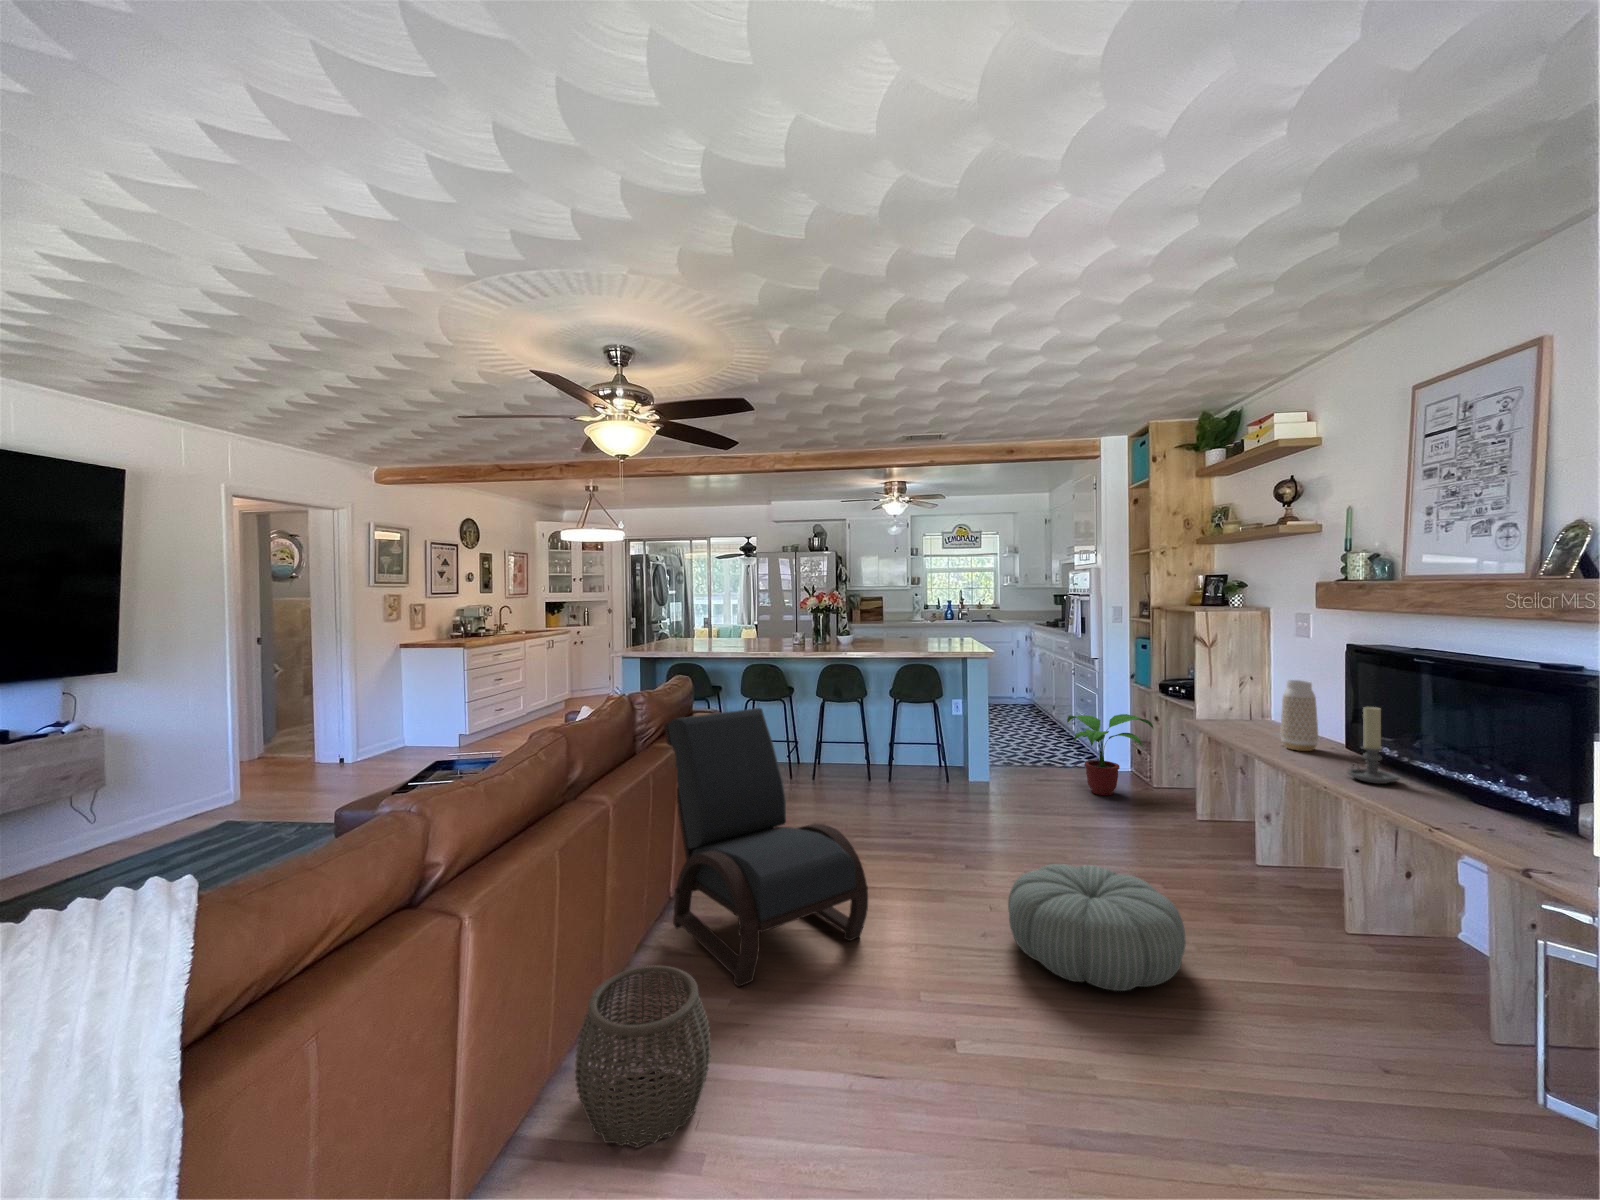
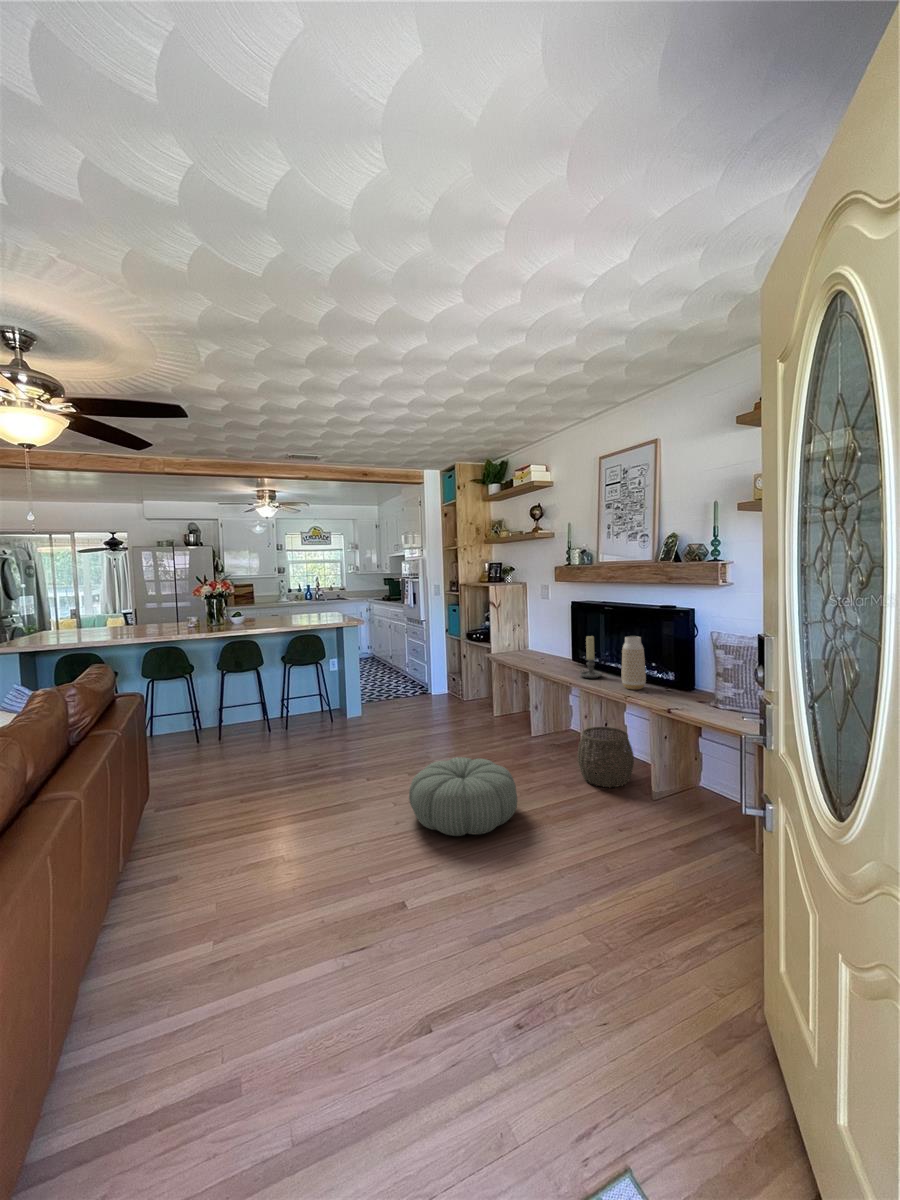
vase: present [1280,680,1318,751] -> present [621,636,646,690]
lounge chair: present [664,708,868,987] -> none [94,685,311,928]
potted plant: present [1067,714,1153,795] -> none [411,656,463,712]
woven basket: present [575,965,711,1148] -> present [577,727,634,787]

